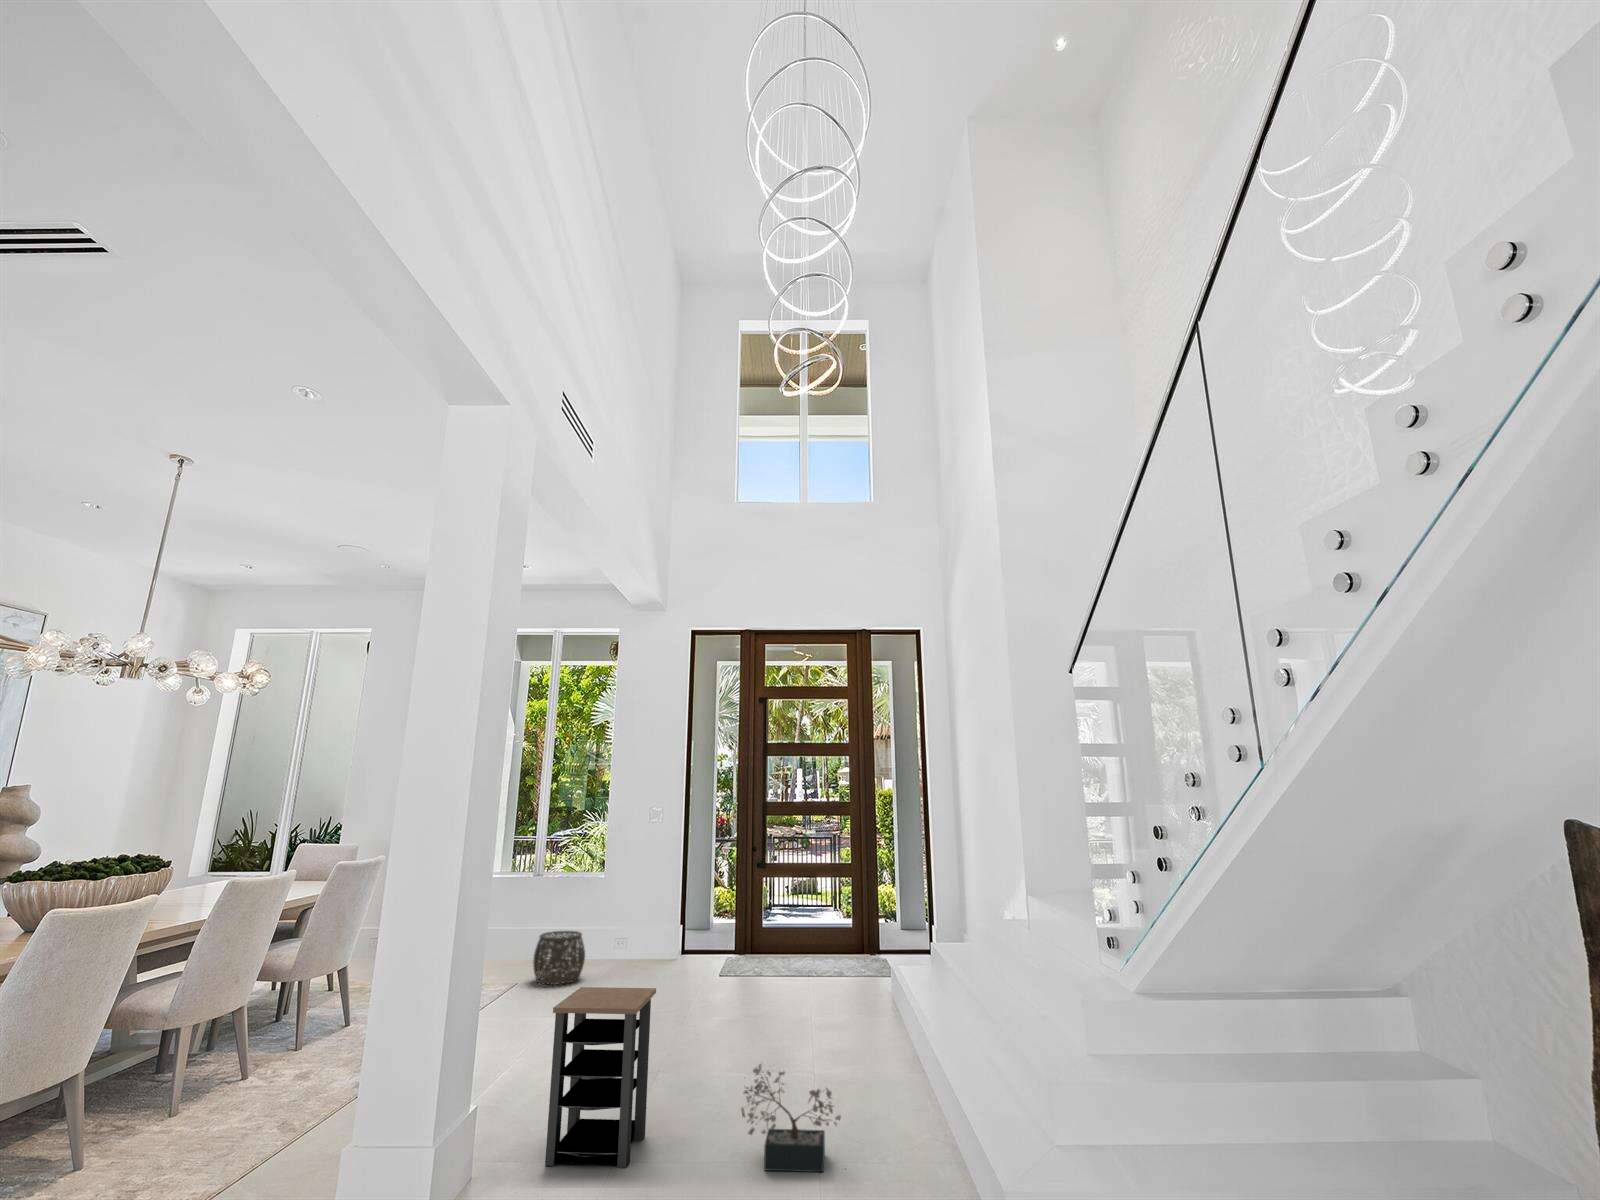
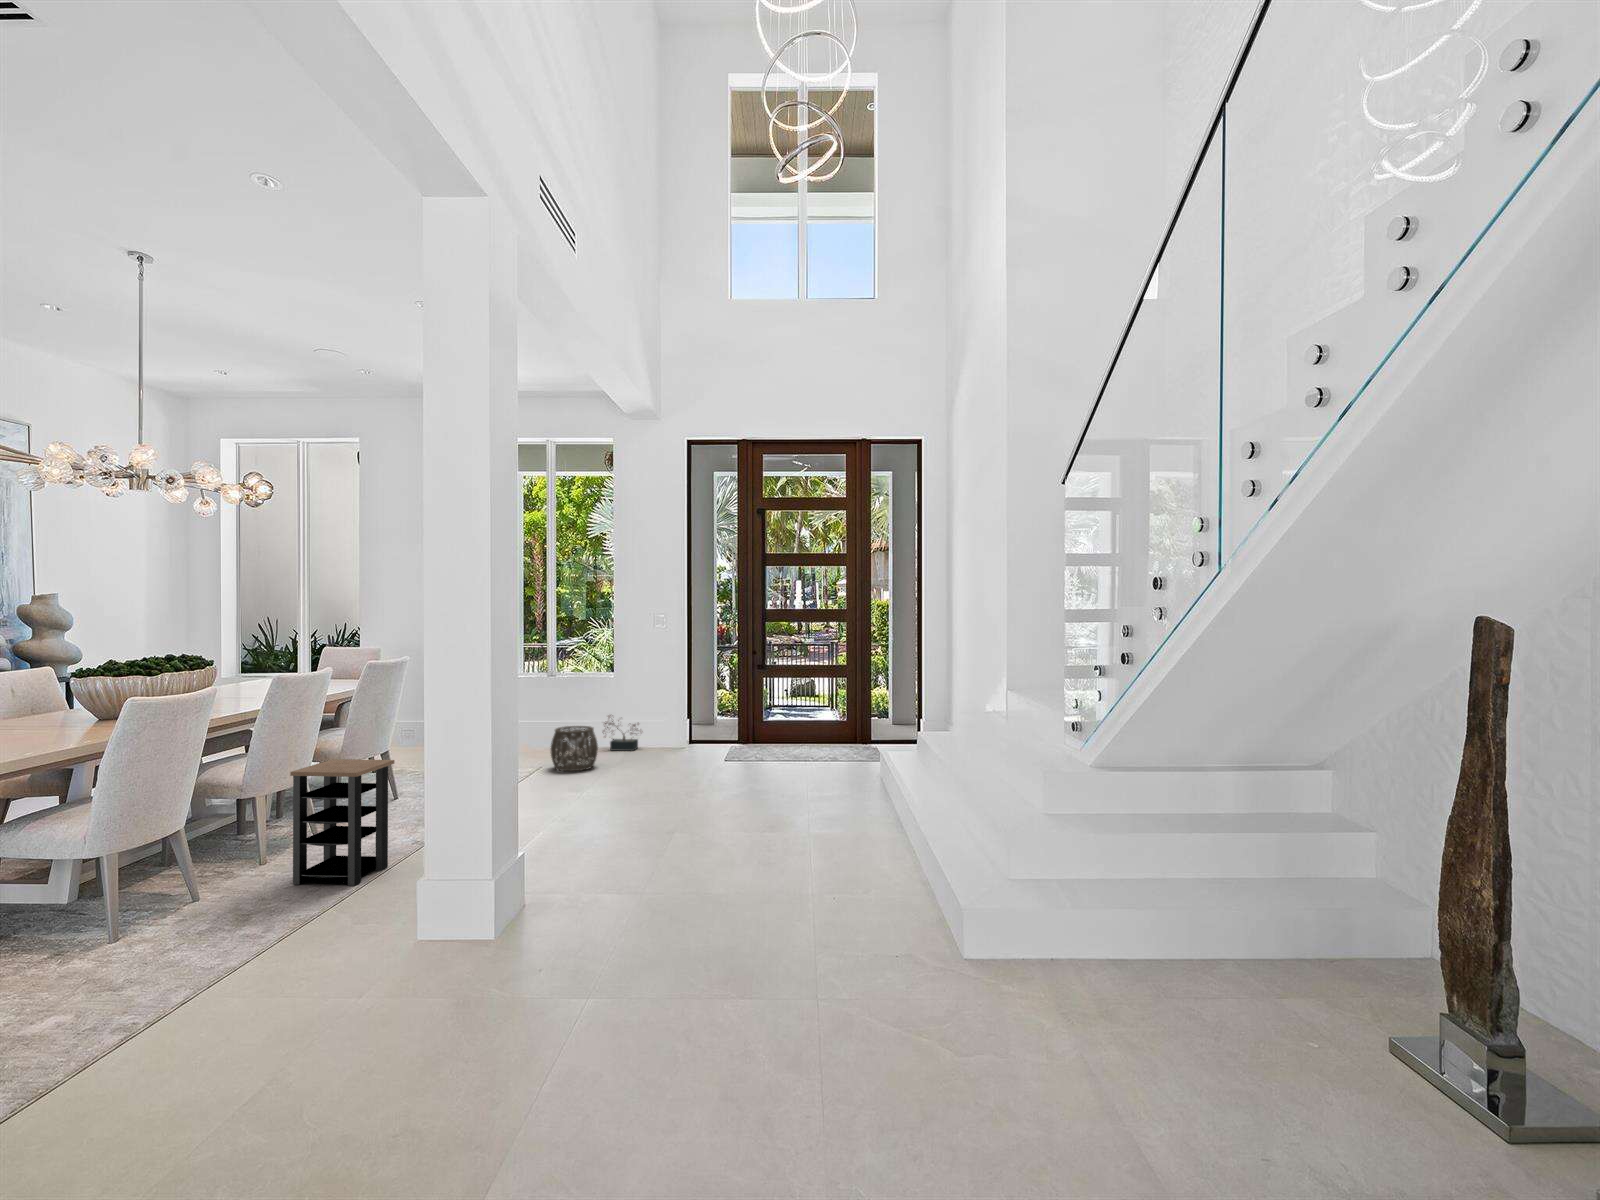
side table: present [545,987,656,1168] -> present [290,759,394,886]
decorative plant: present [741,1064,841,1172] -> present [603,715,643,751]

